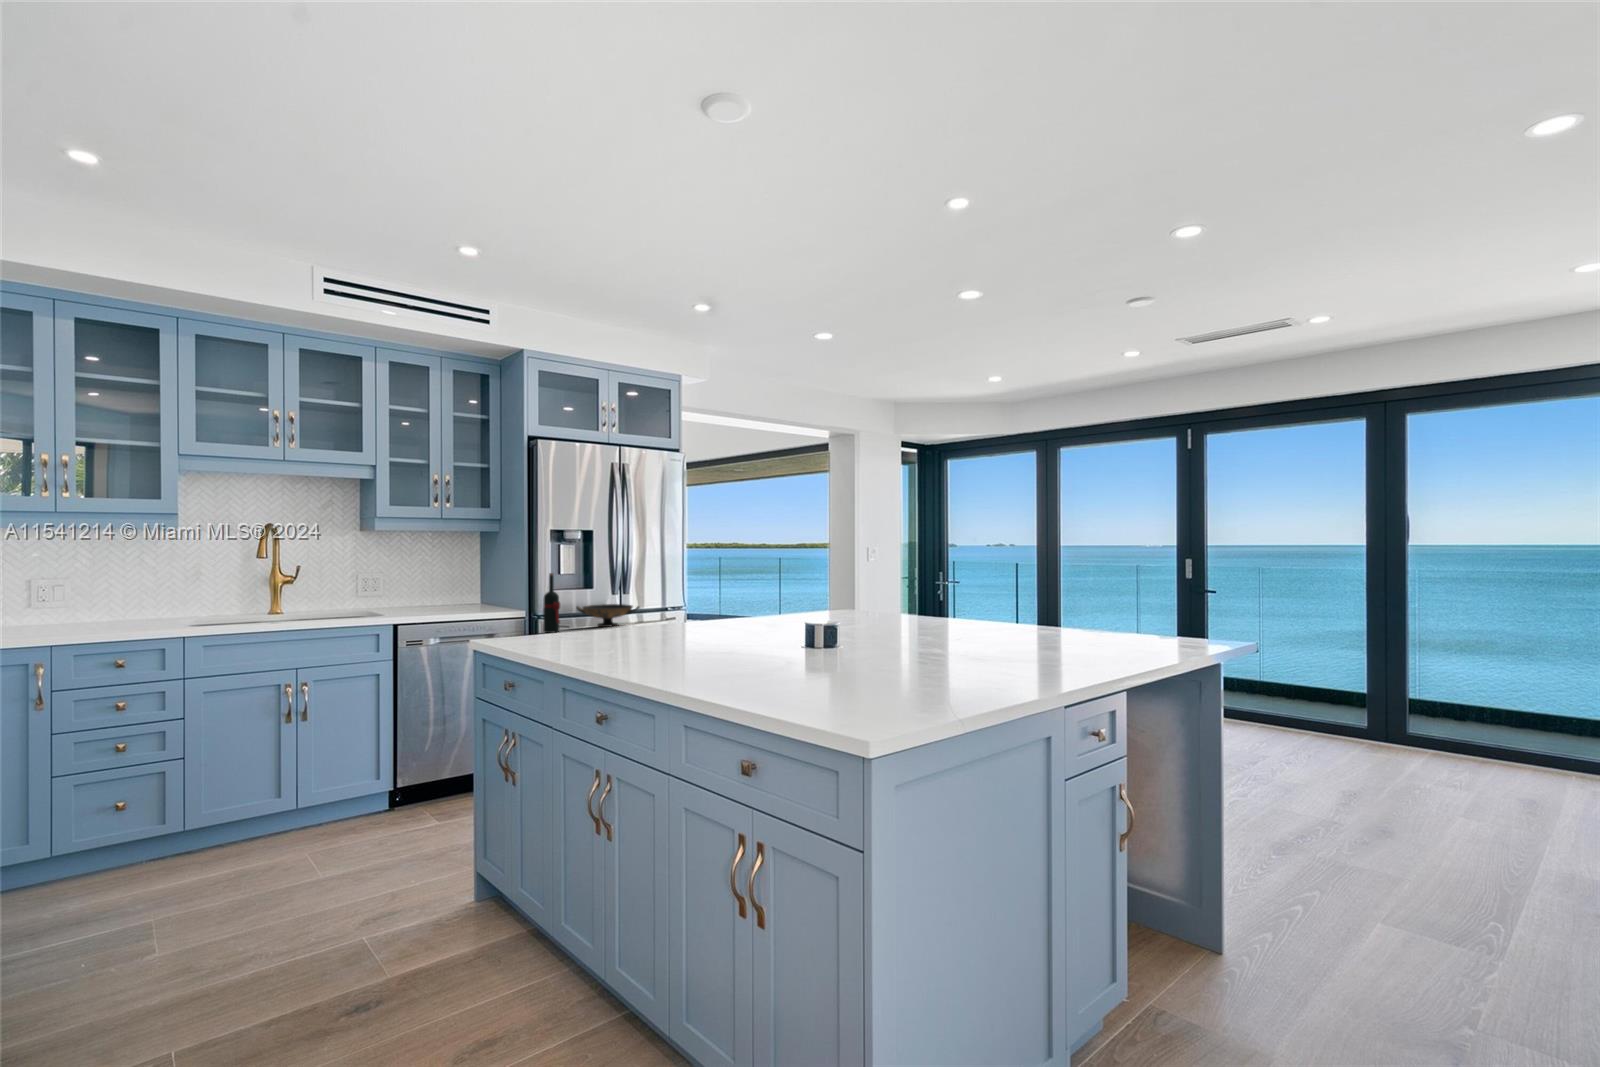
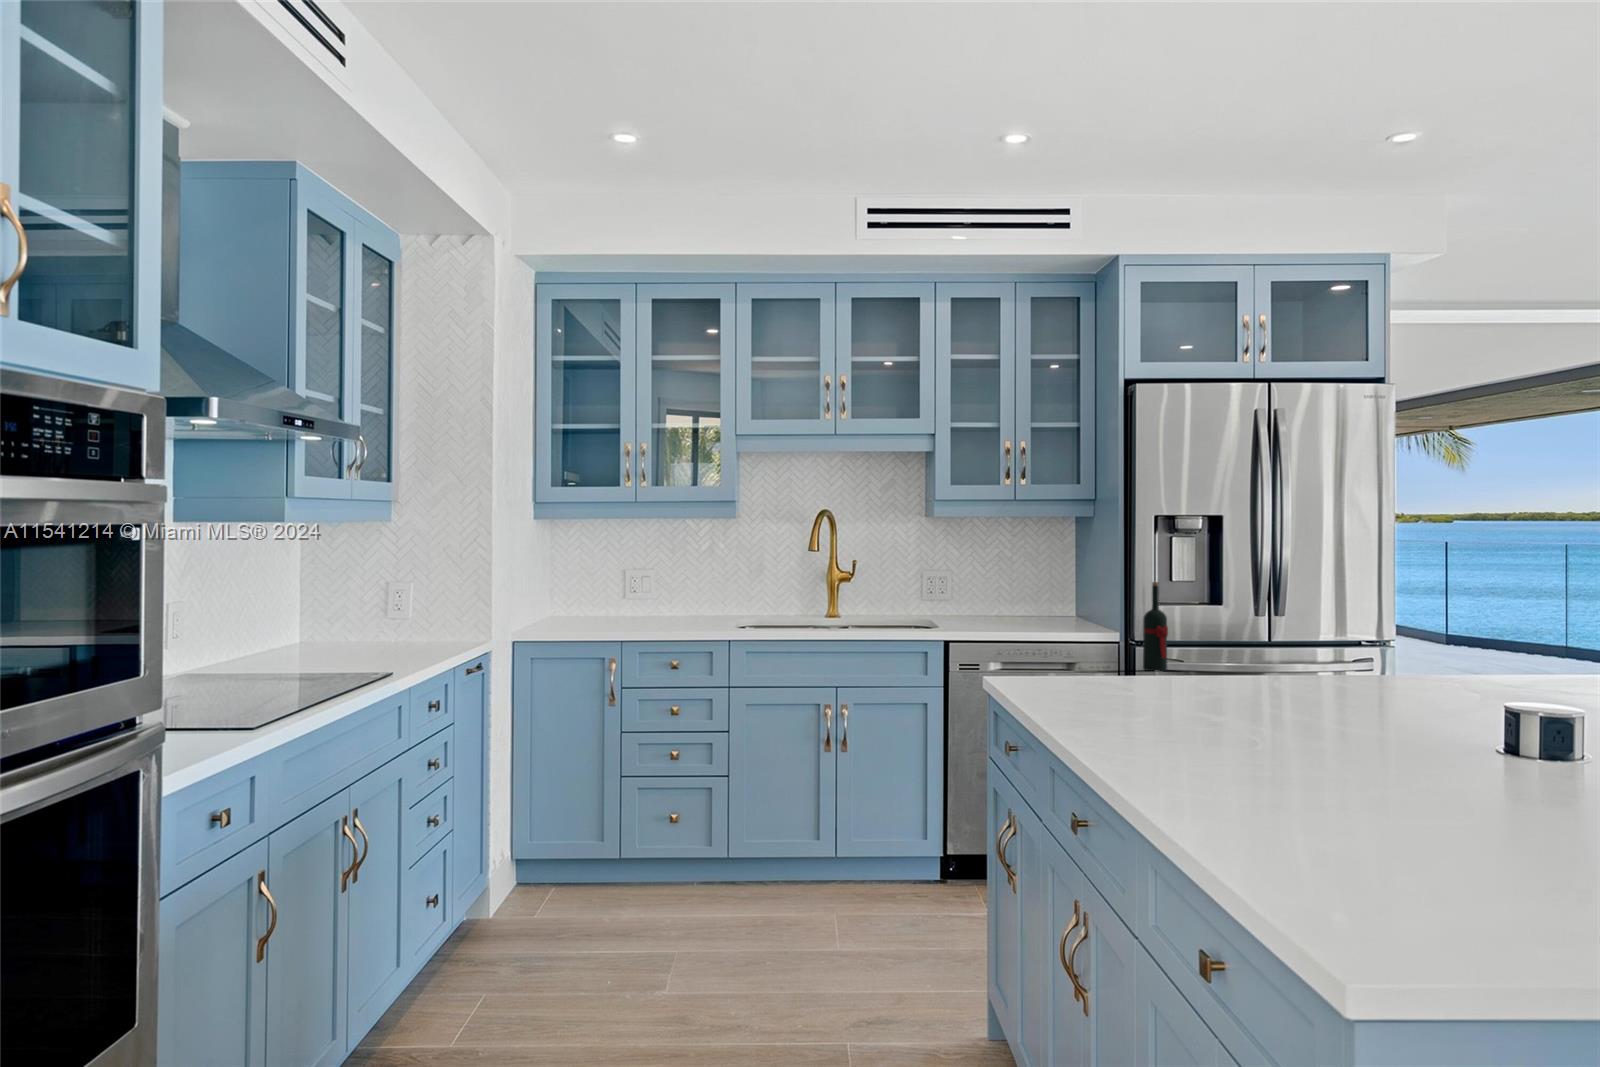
decorative bowl: present [576,604,639,627] -> none [1200,633,1305,670]

